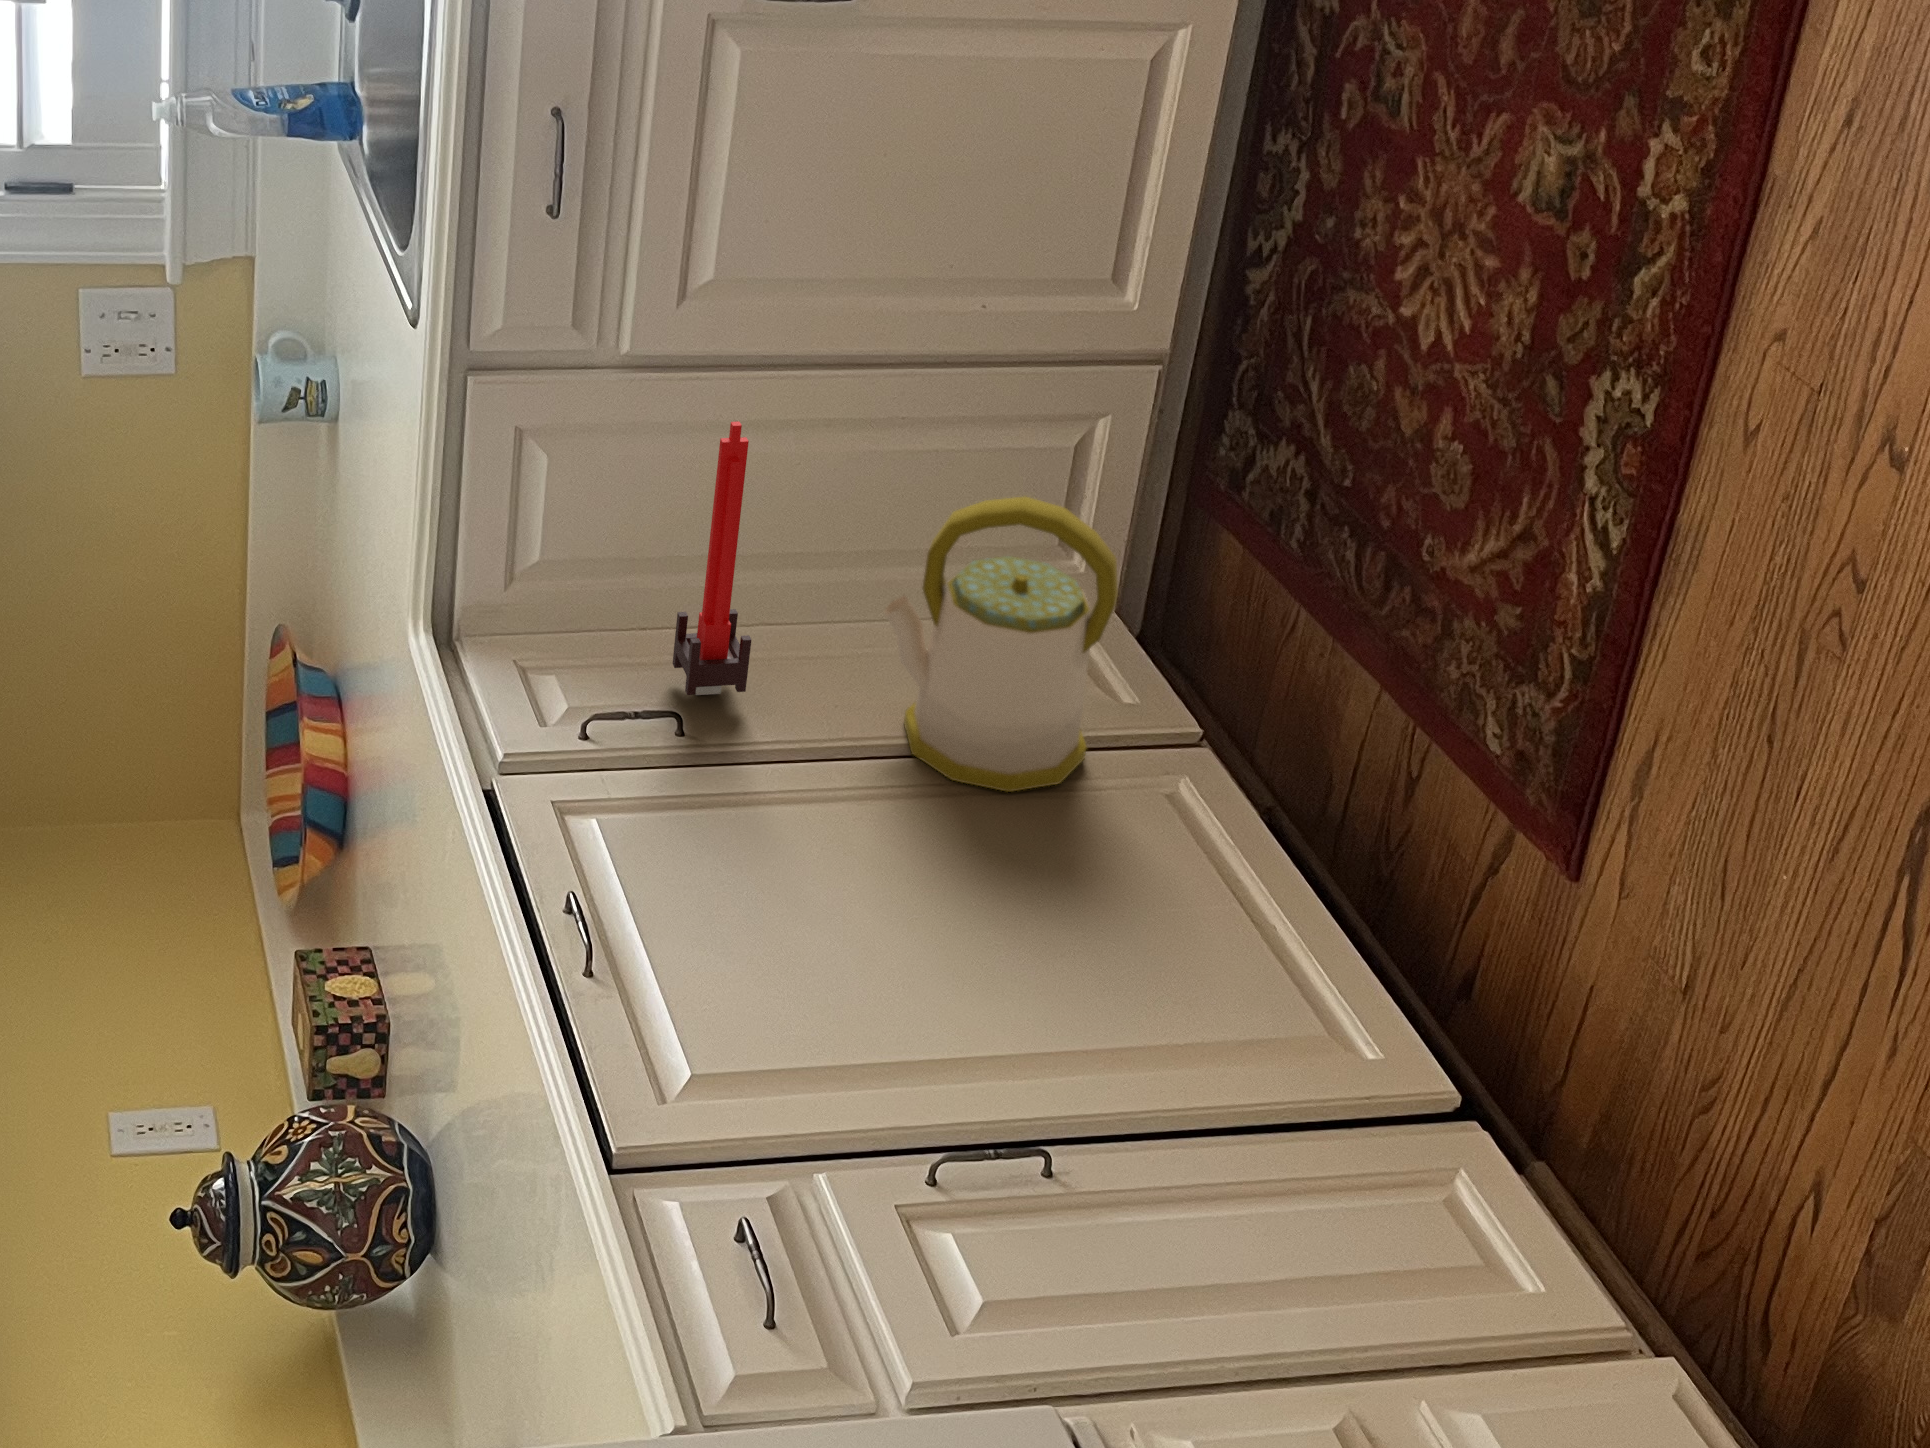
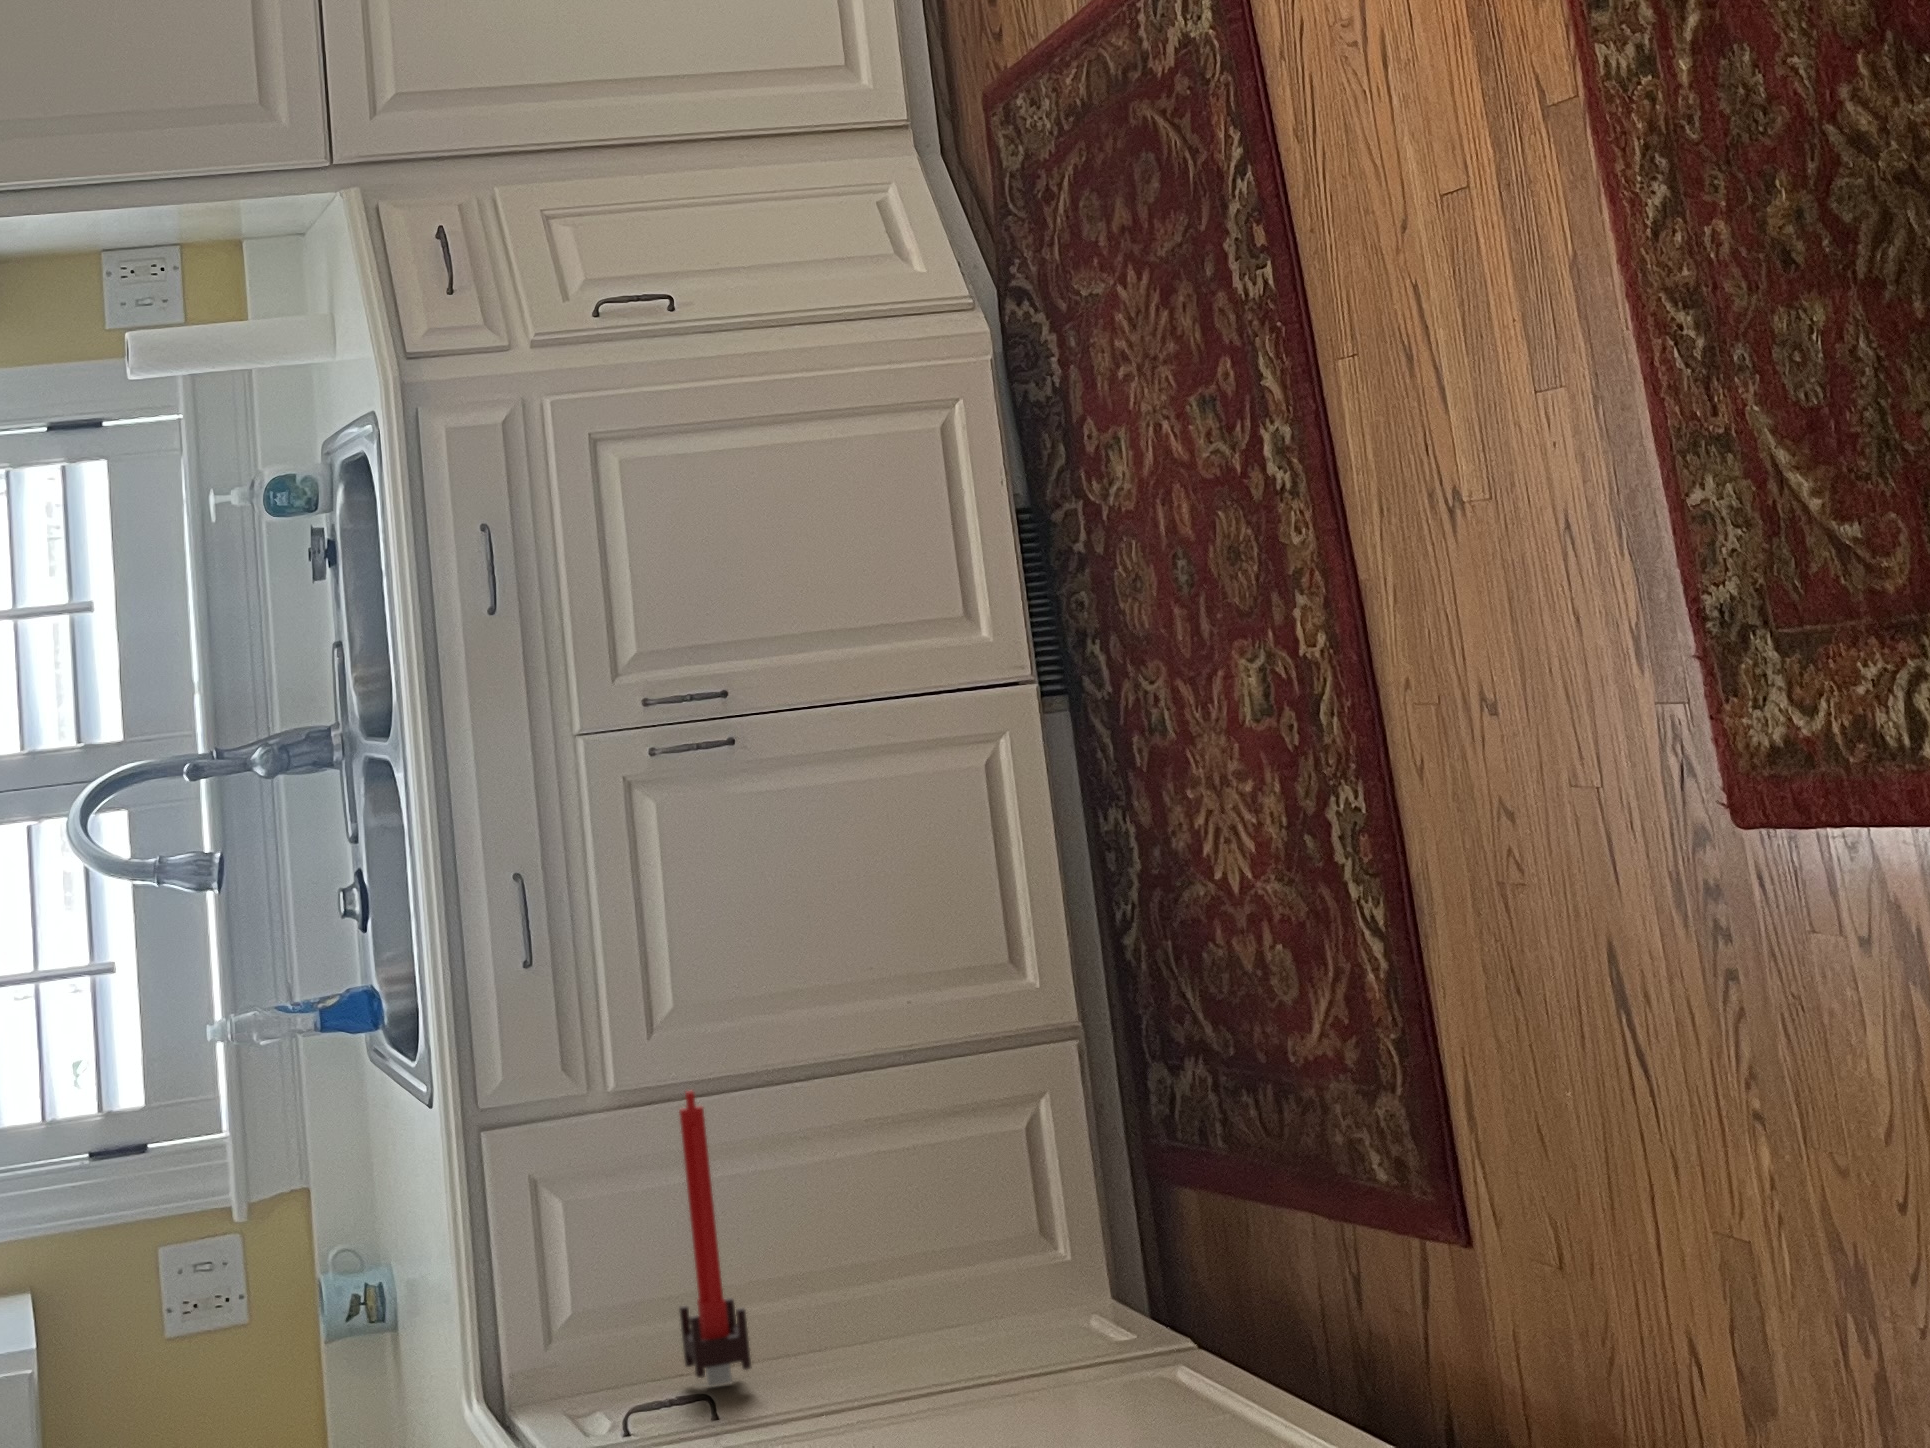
kettle: present [884,497,1118,792] -> none [857,1107,1072,1399]

